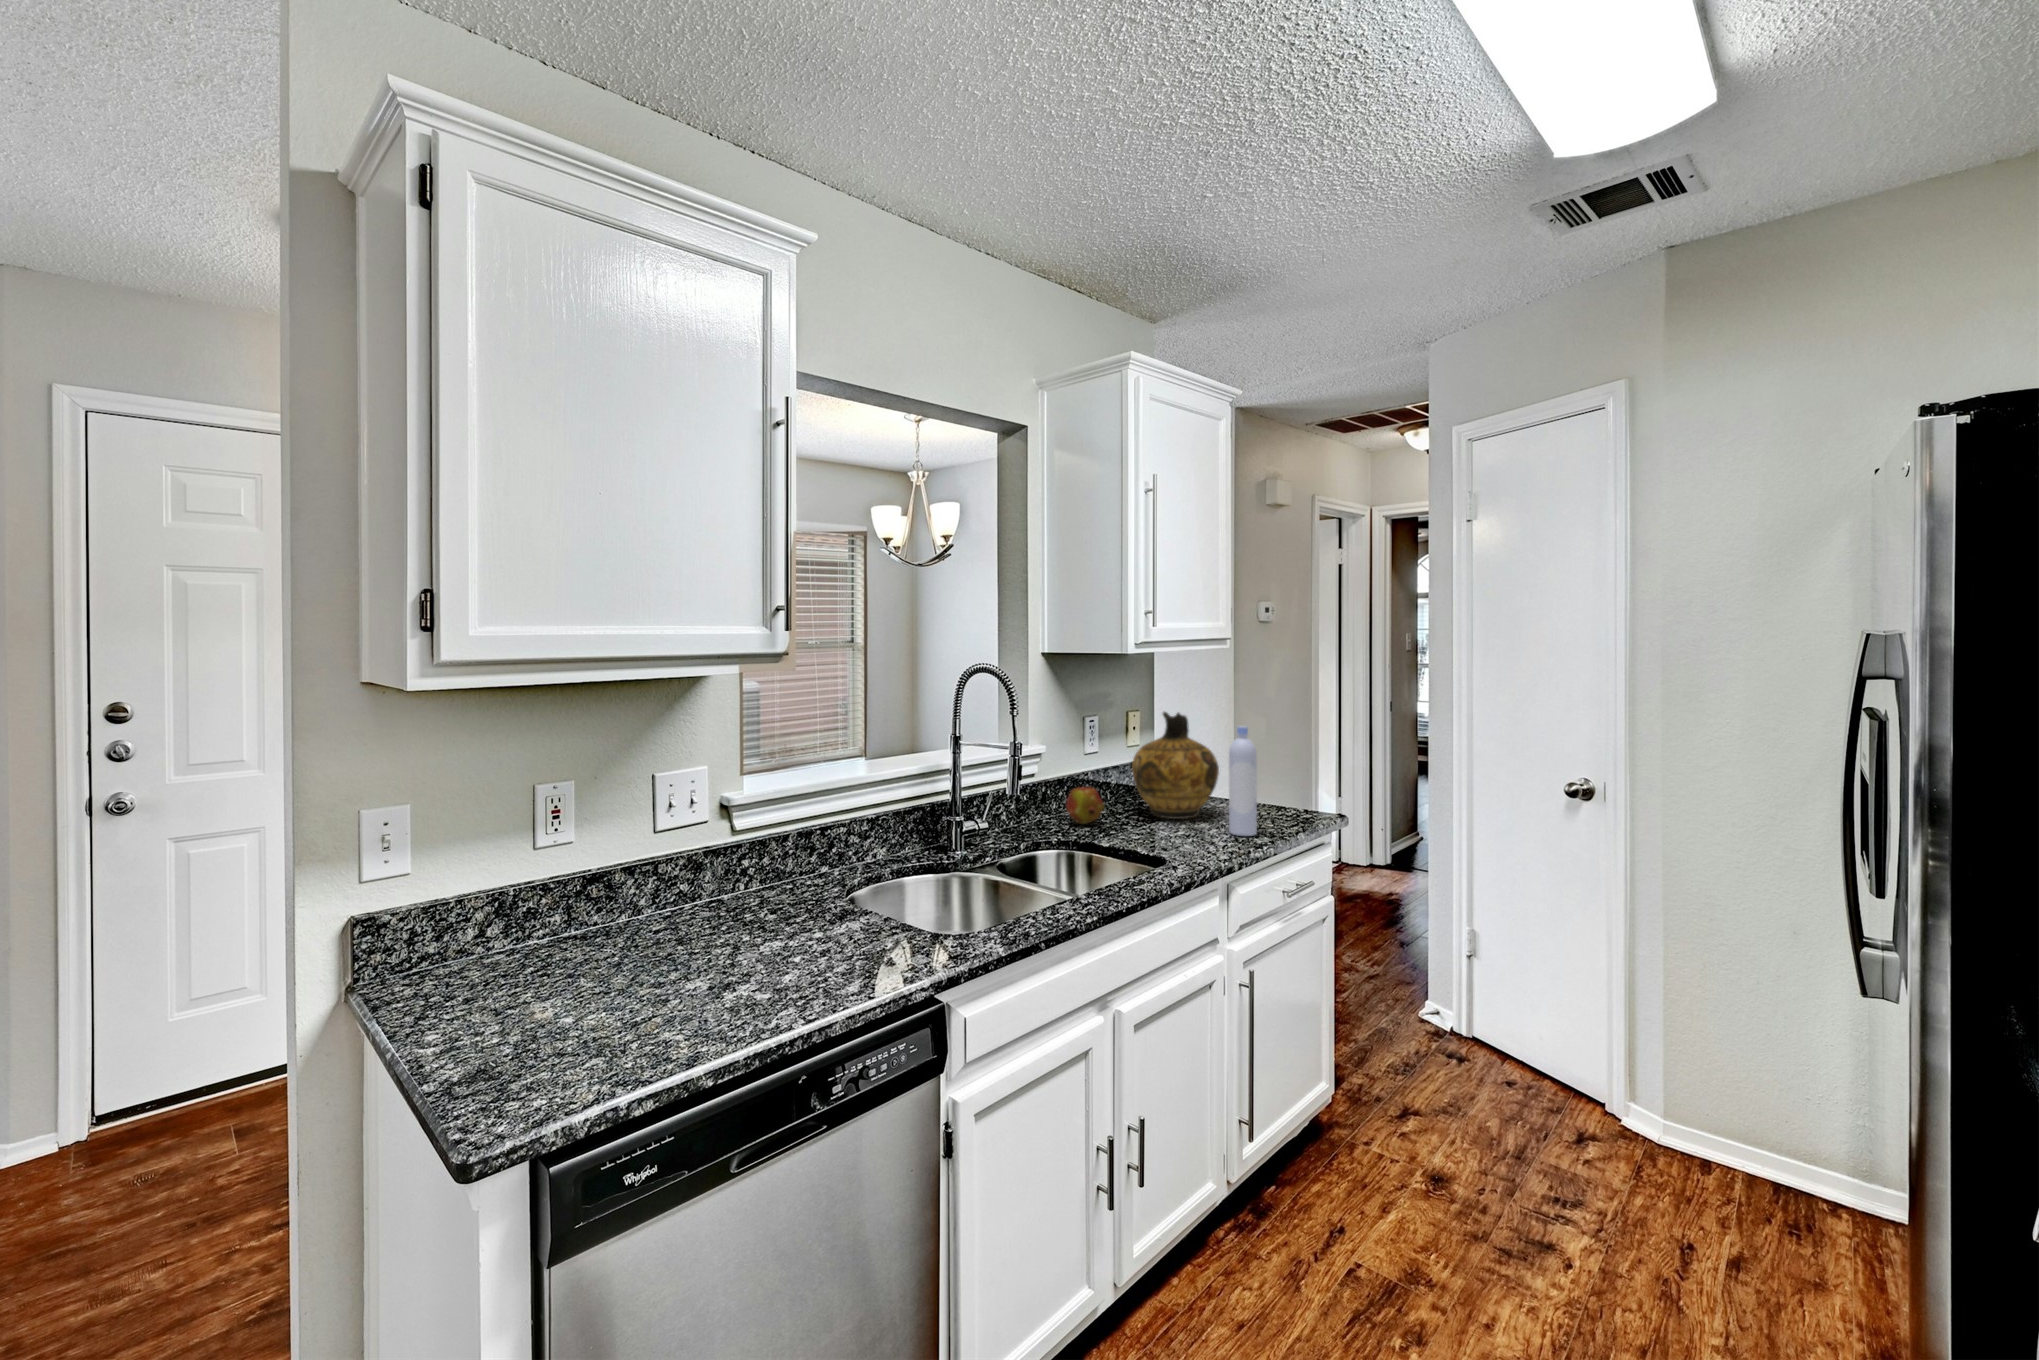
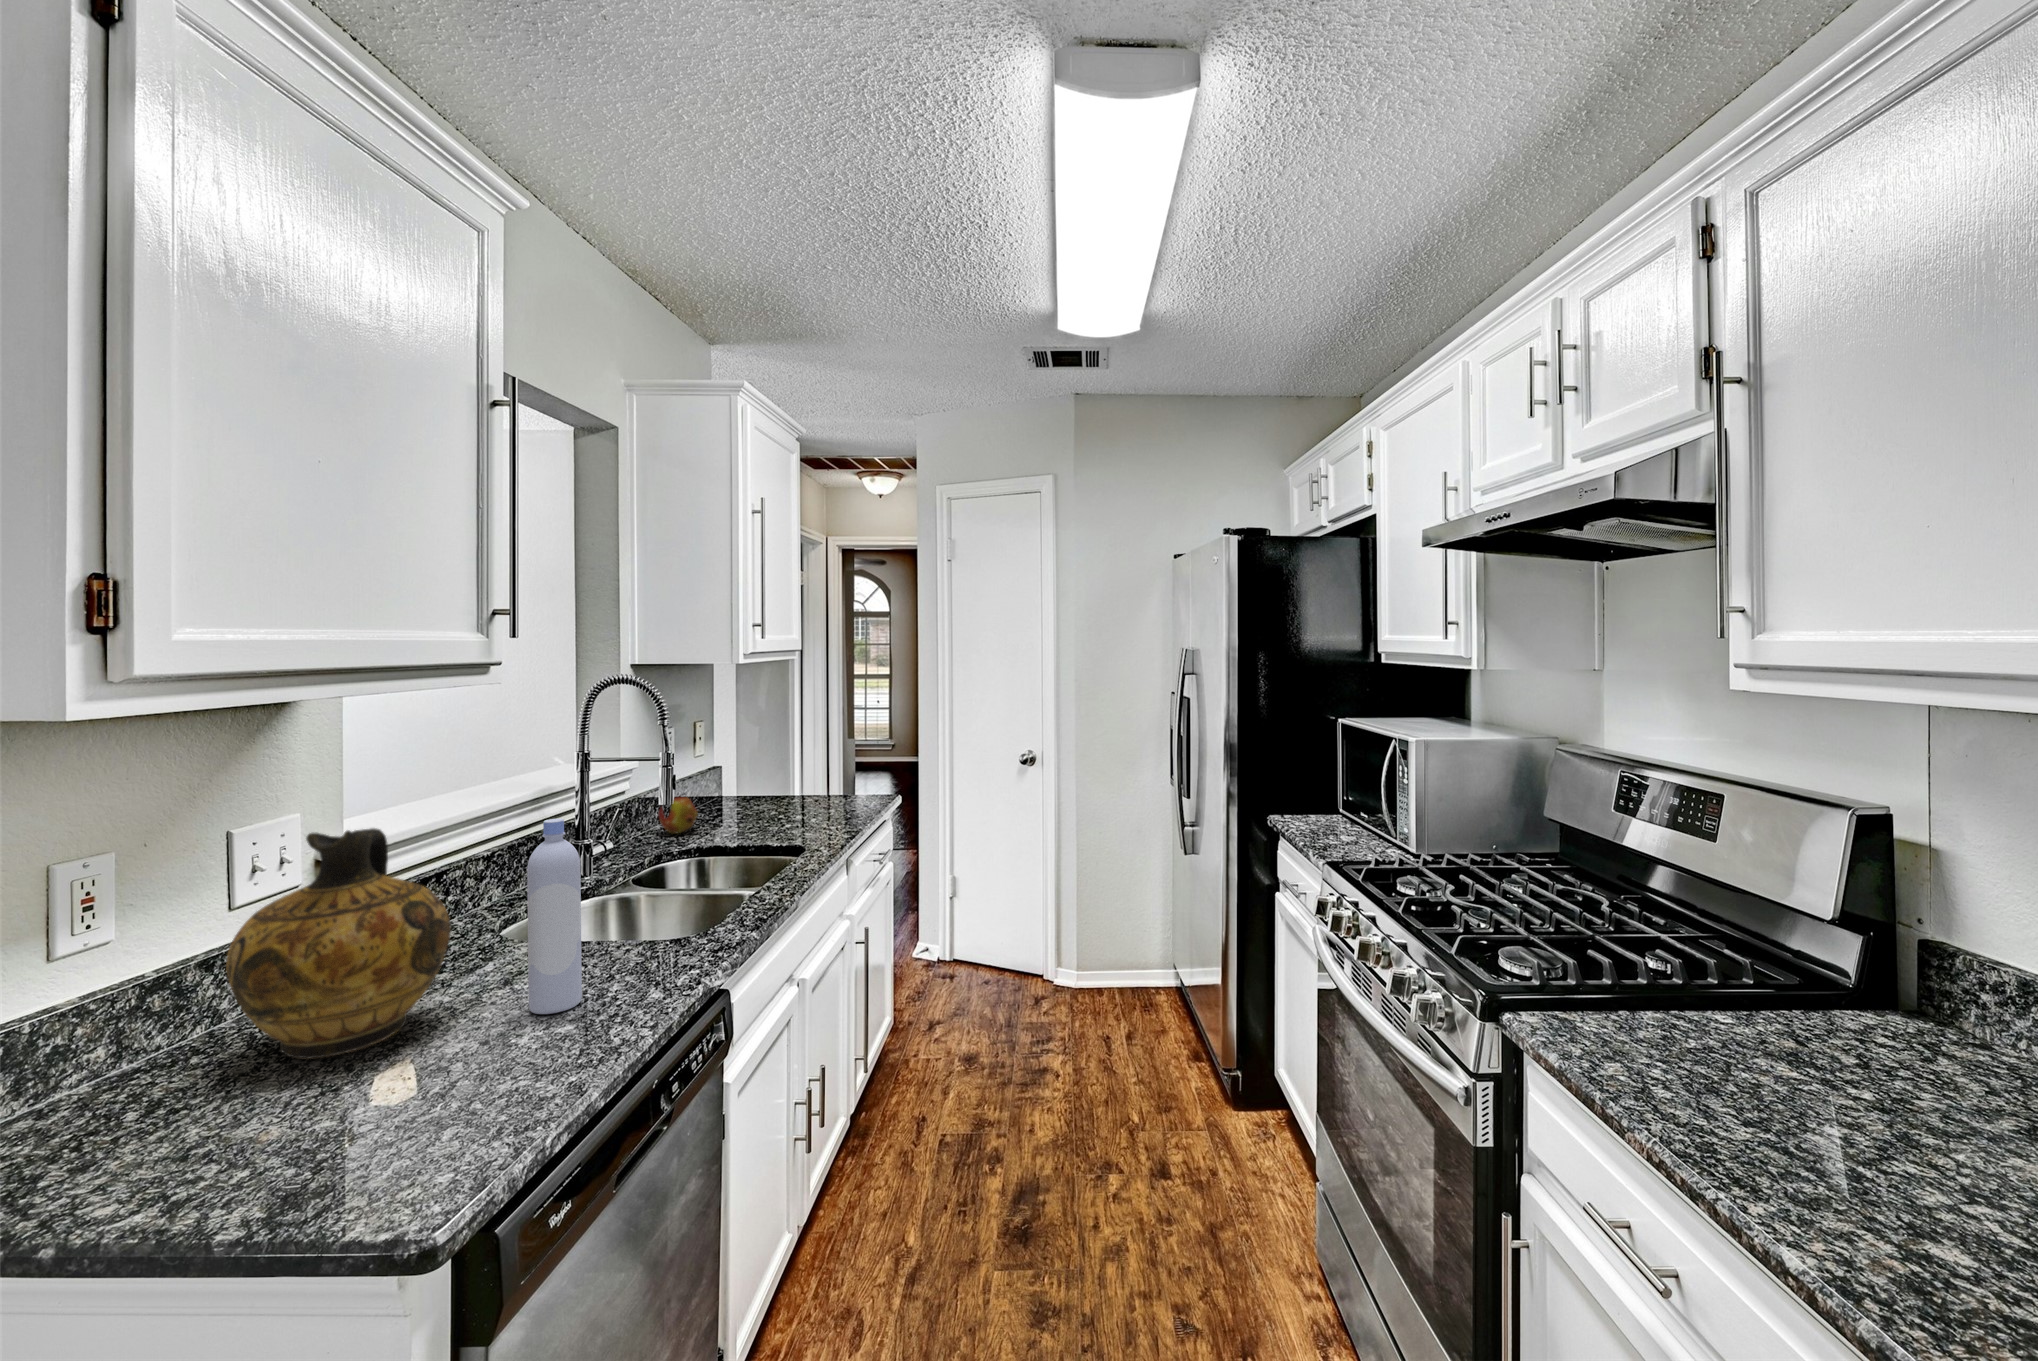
ceramic jug: present [1132,712,1219,819] -> present [226,828,451,1059]
bottle: present [1229,726,1257,836] -> present [527,819,582,1014]

